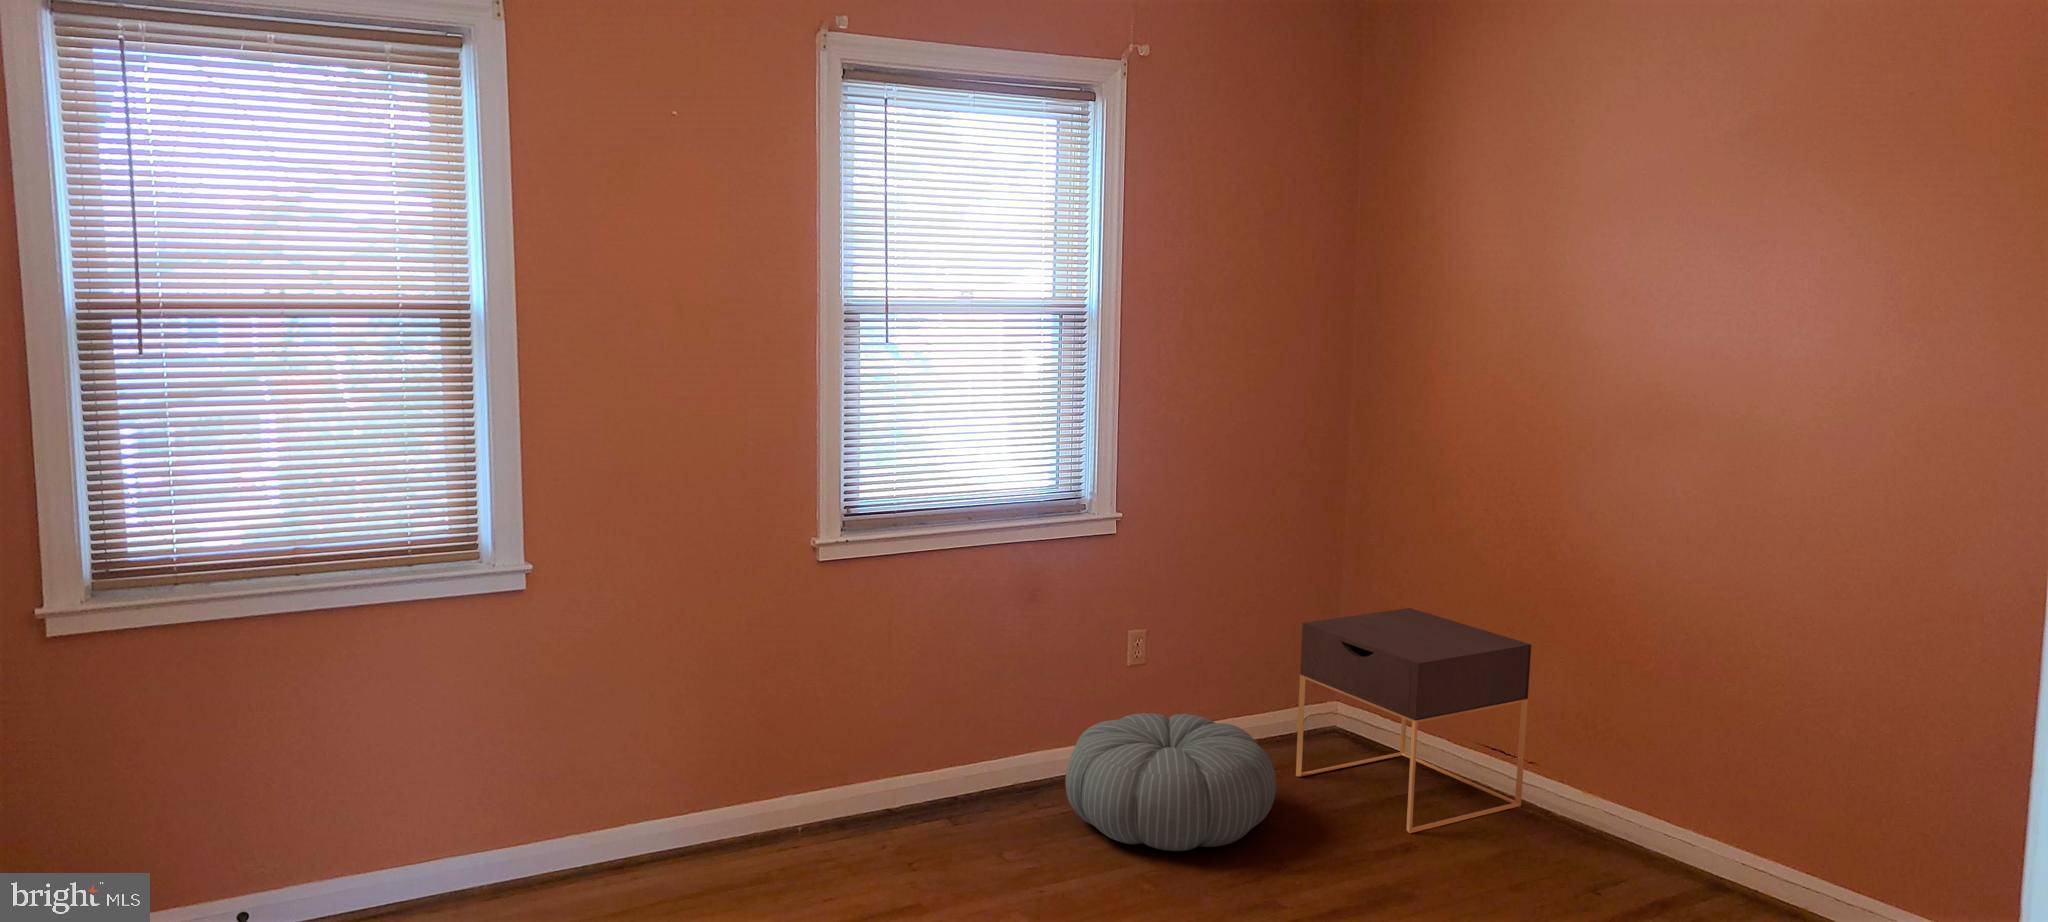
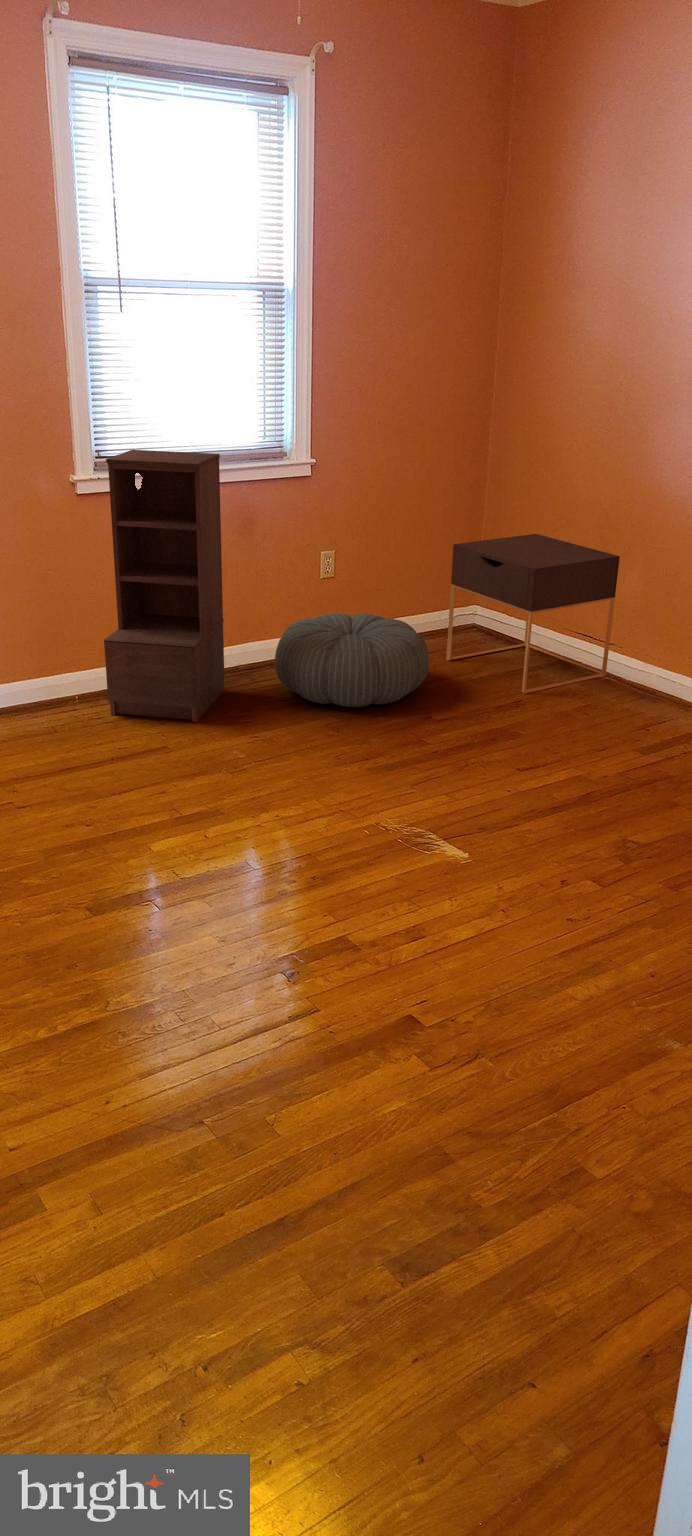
bookshelf: none [839,505,1001,869] -> present [104,450,224,722]

